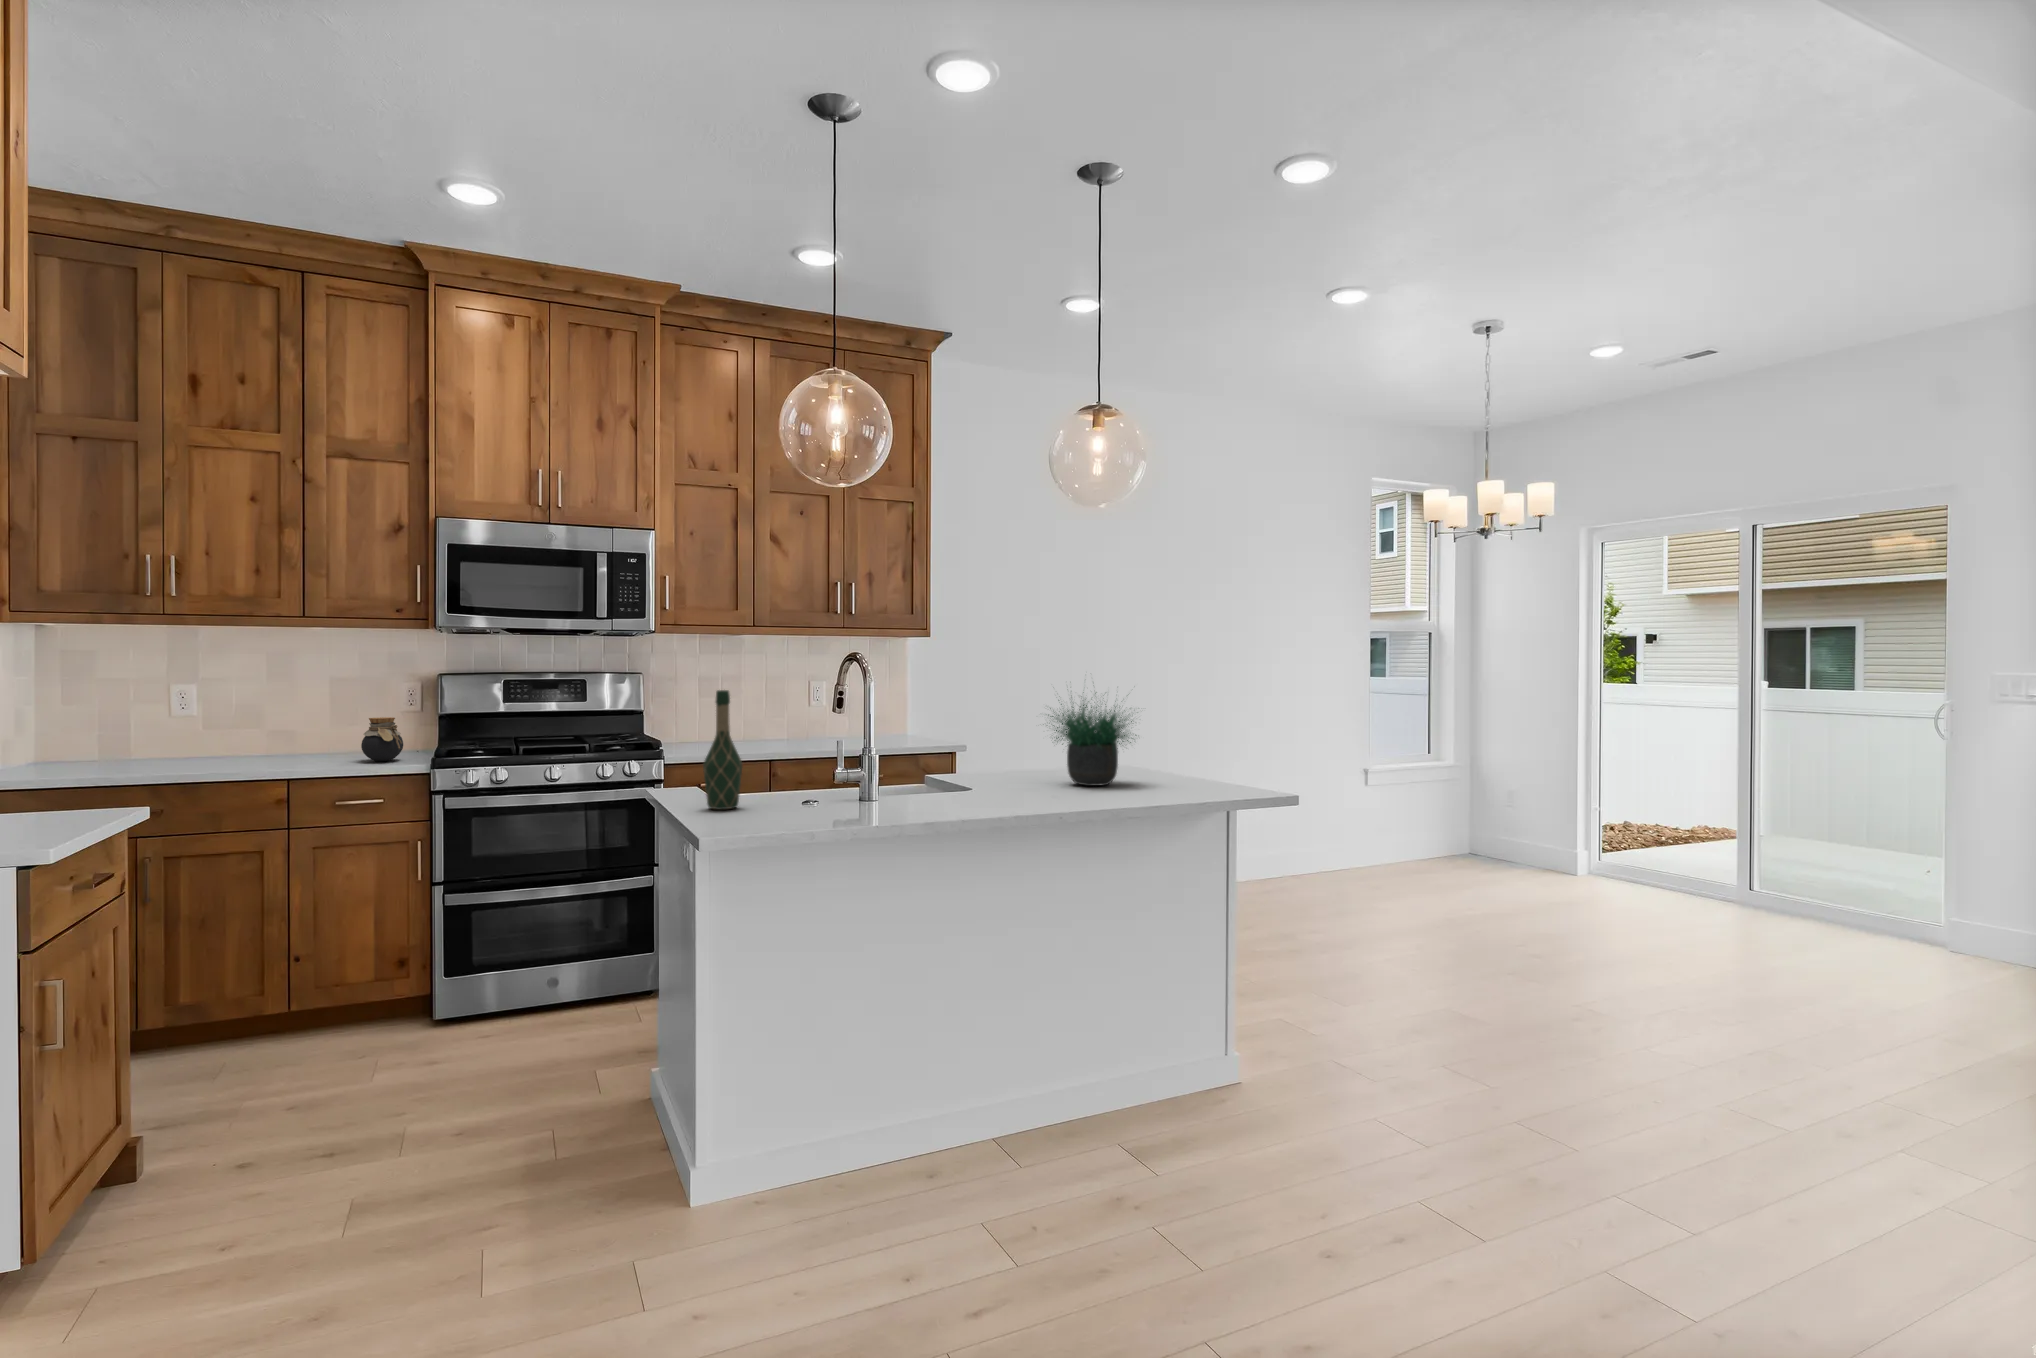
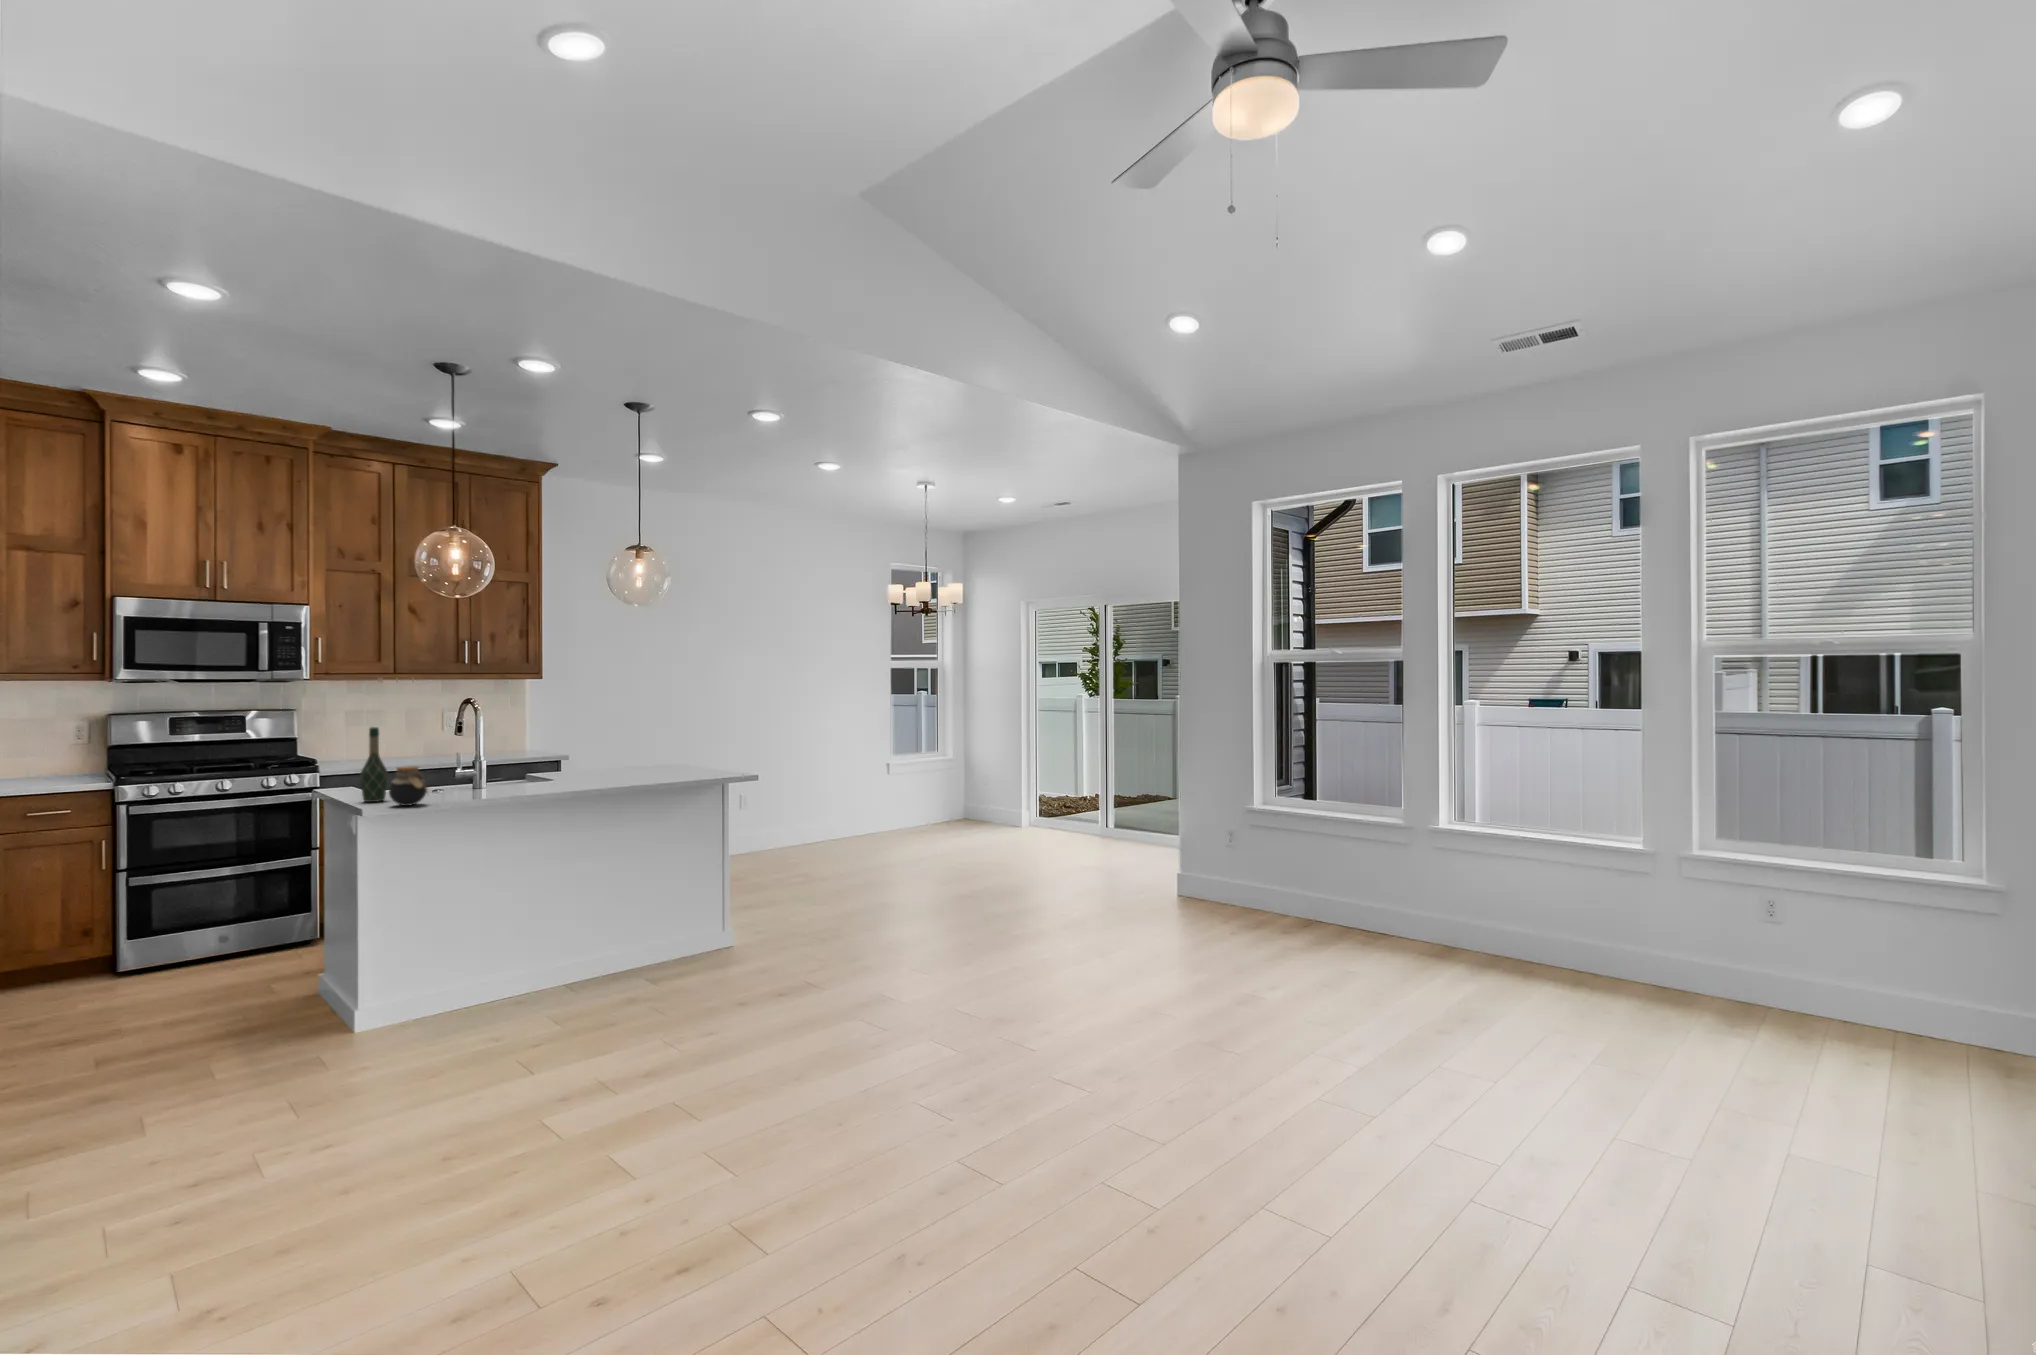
potted plant: present [1048,692,1137,786] -> none [597,707,677,780]
jar: present [361,717,403,761] -> present [389,766,427,806]

